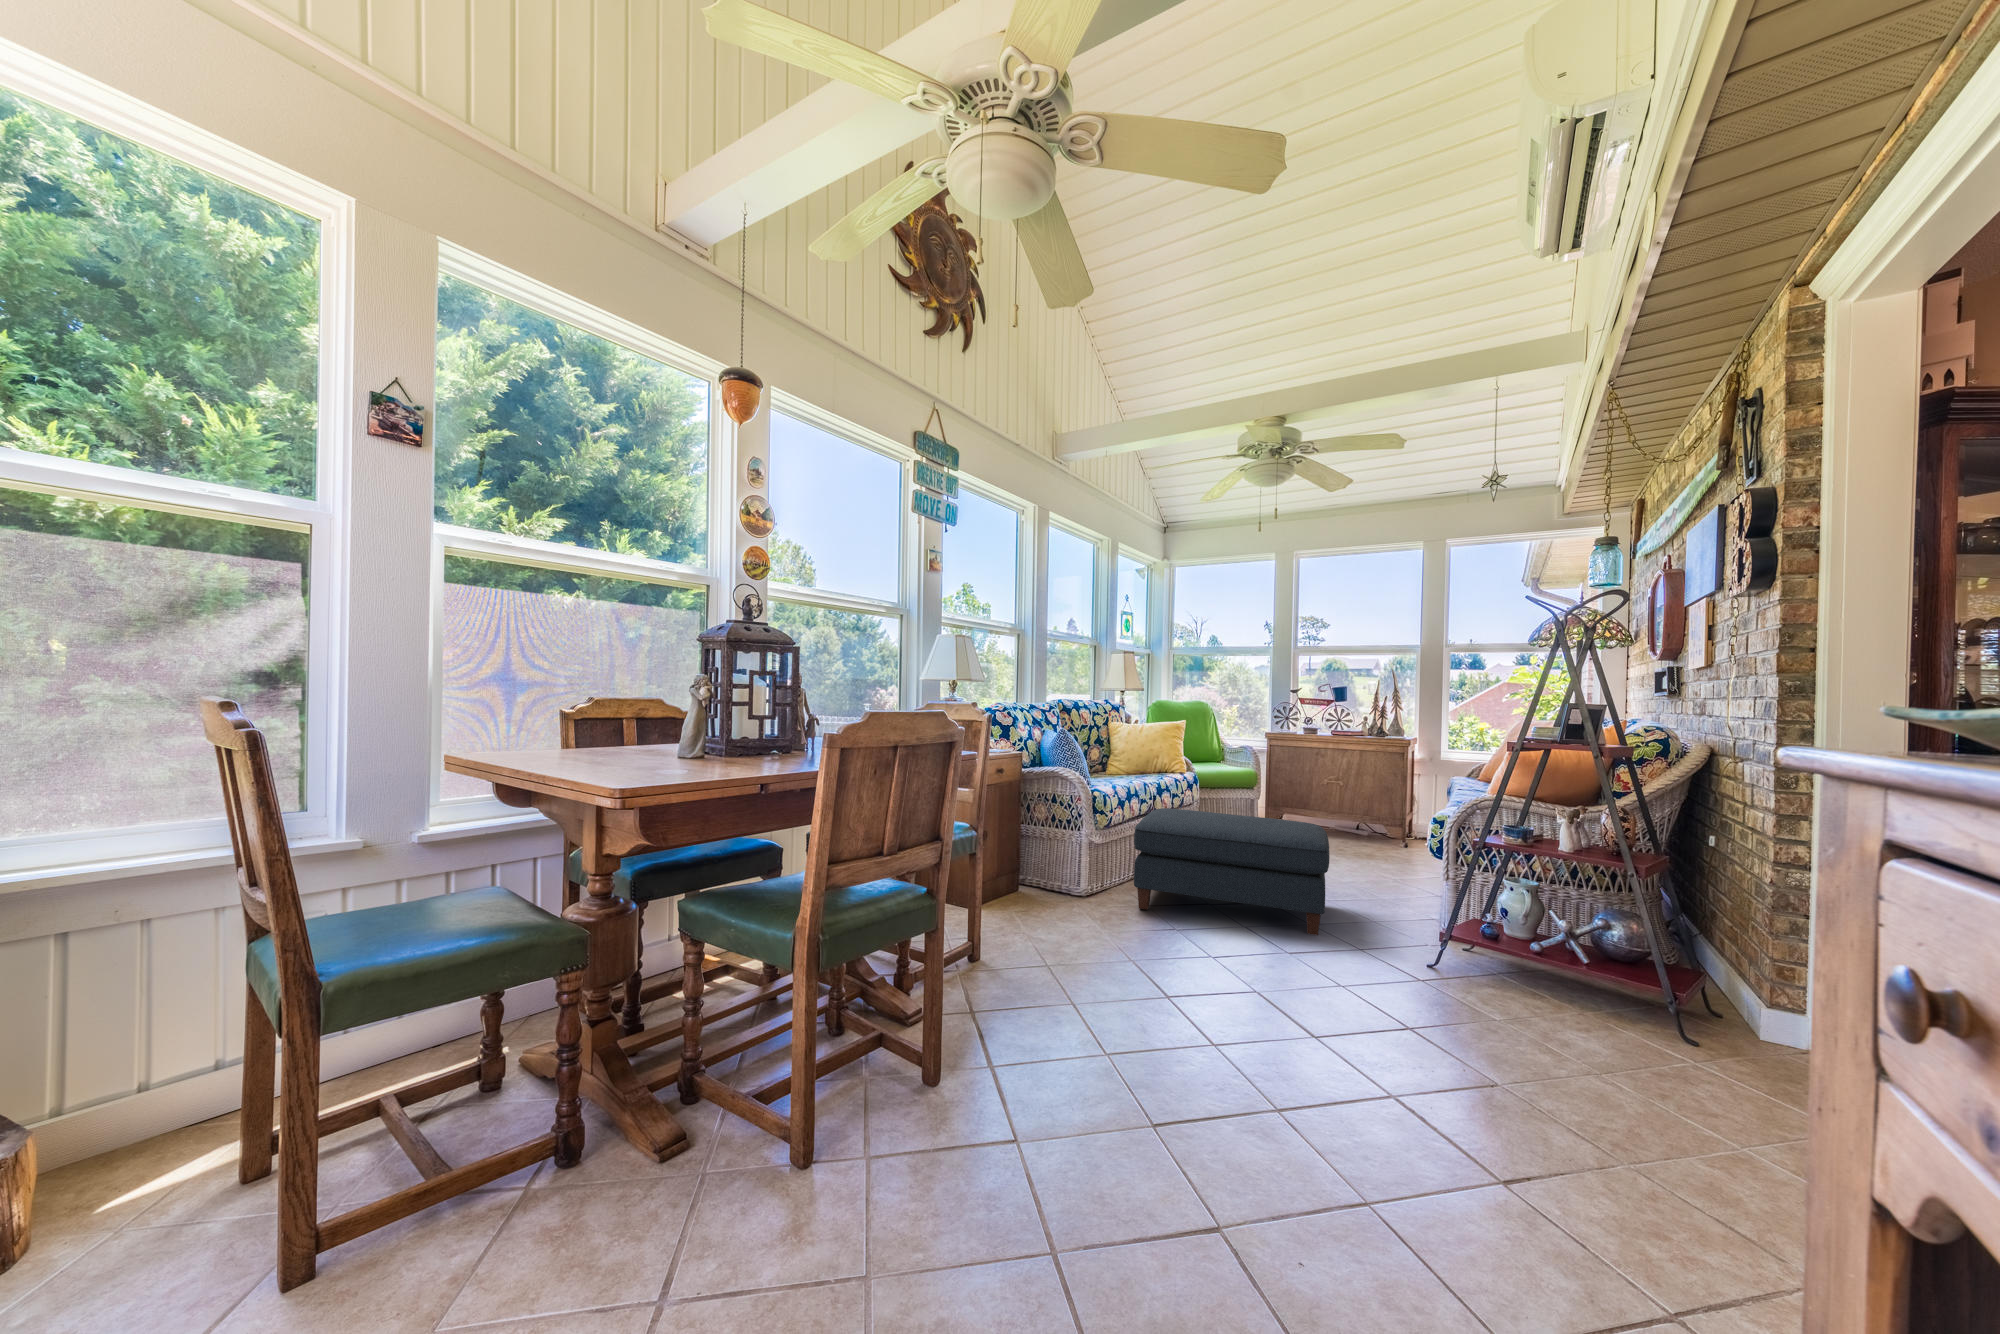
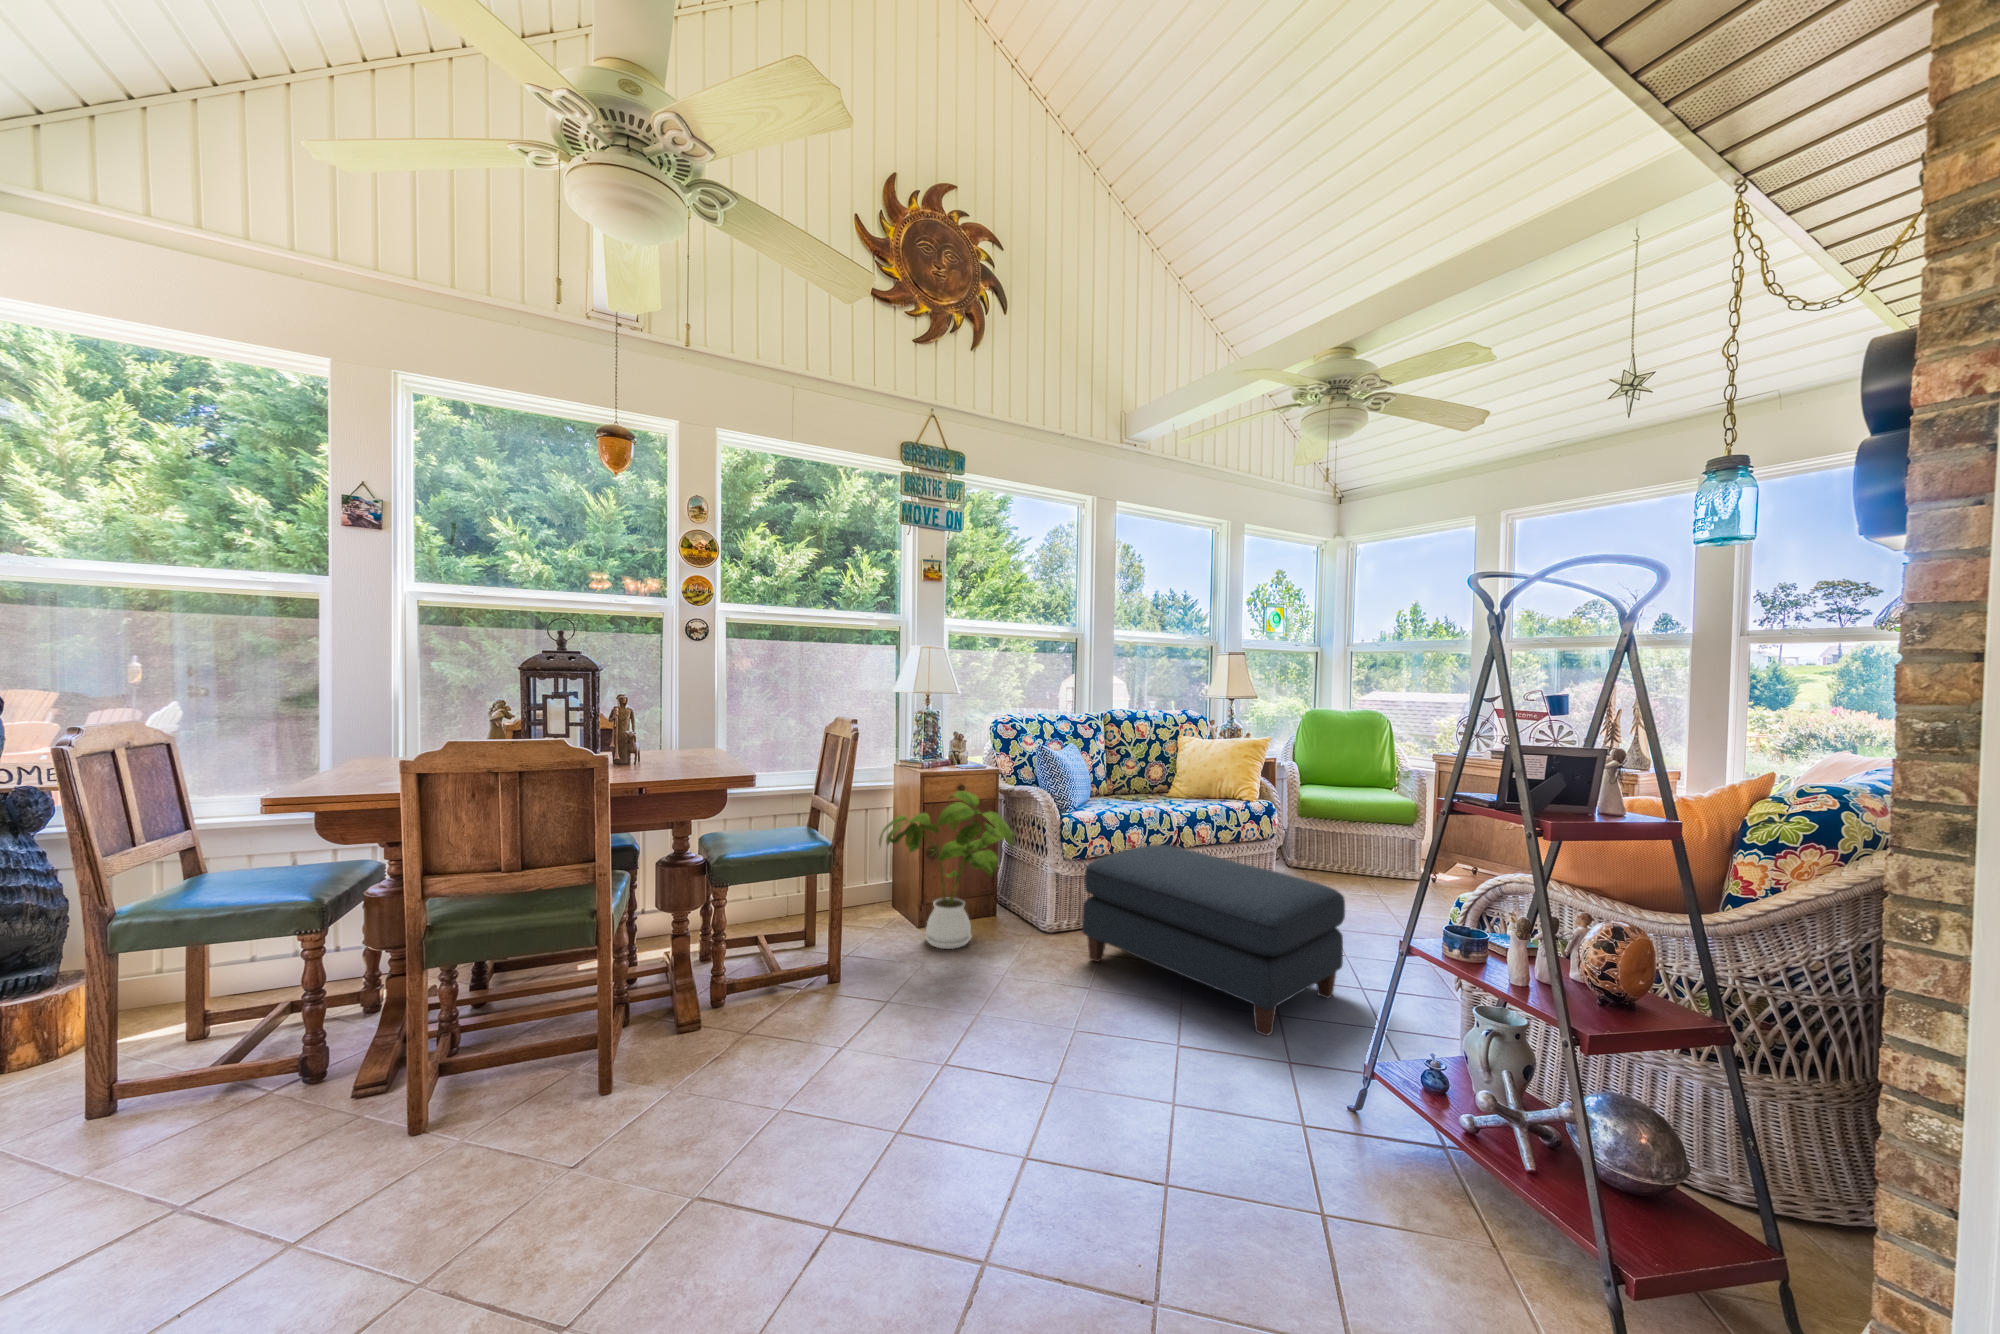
house plant: none [952,769,1099,919] -> present [879,791,1015,949]

